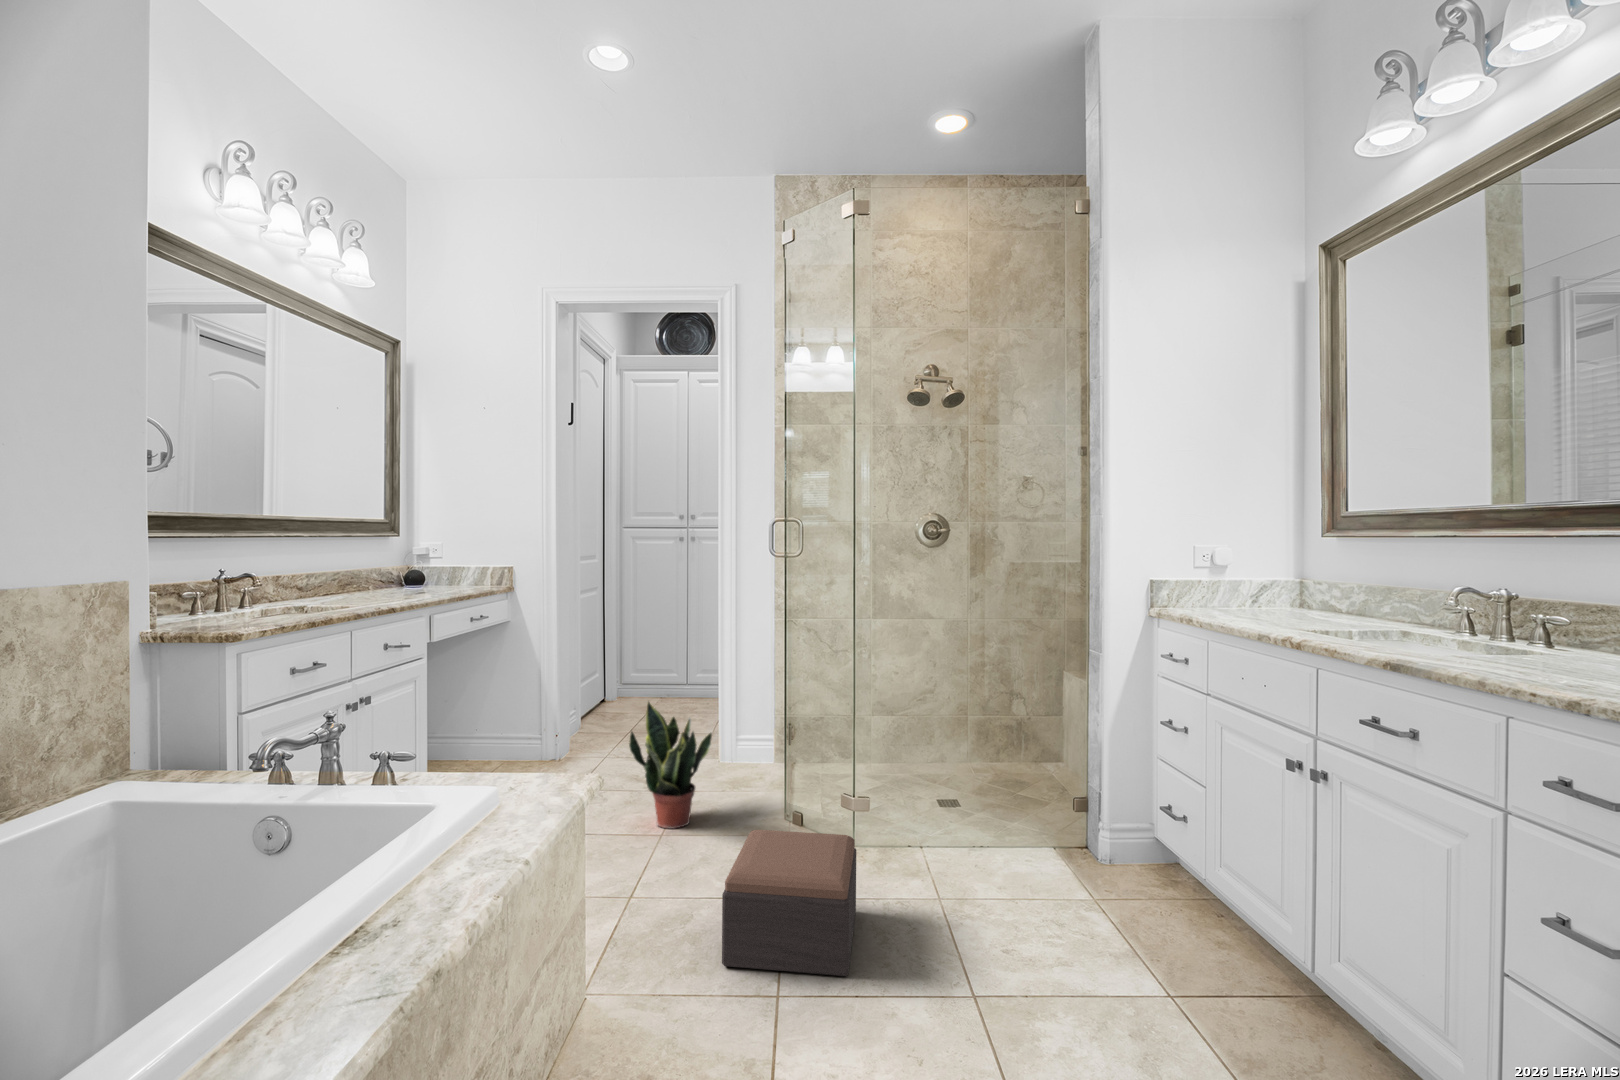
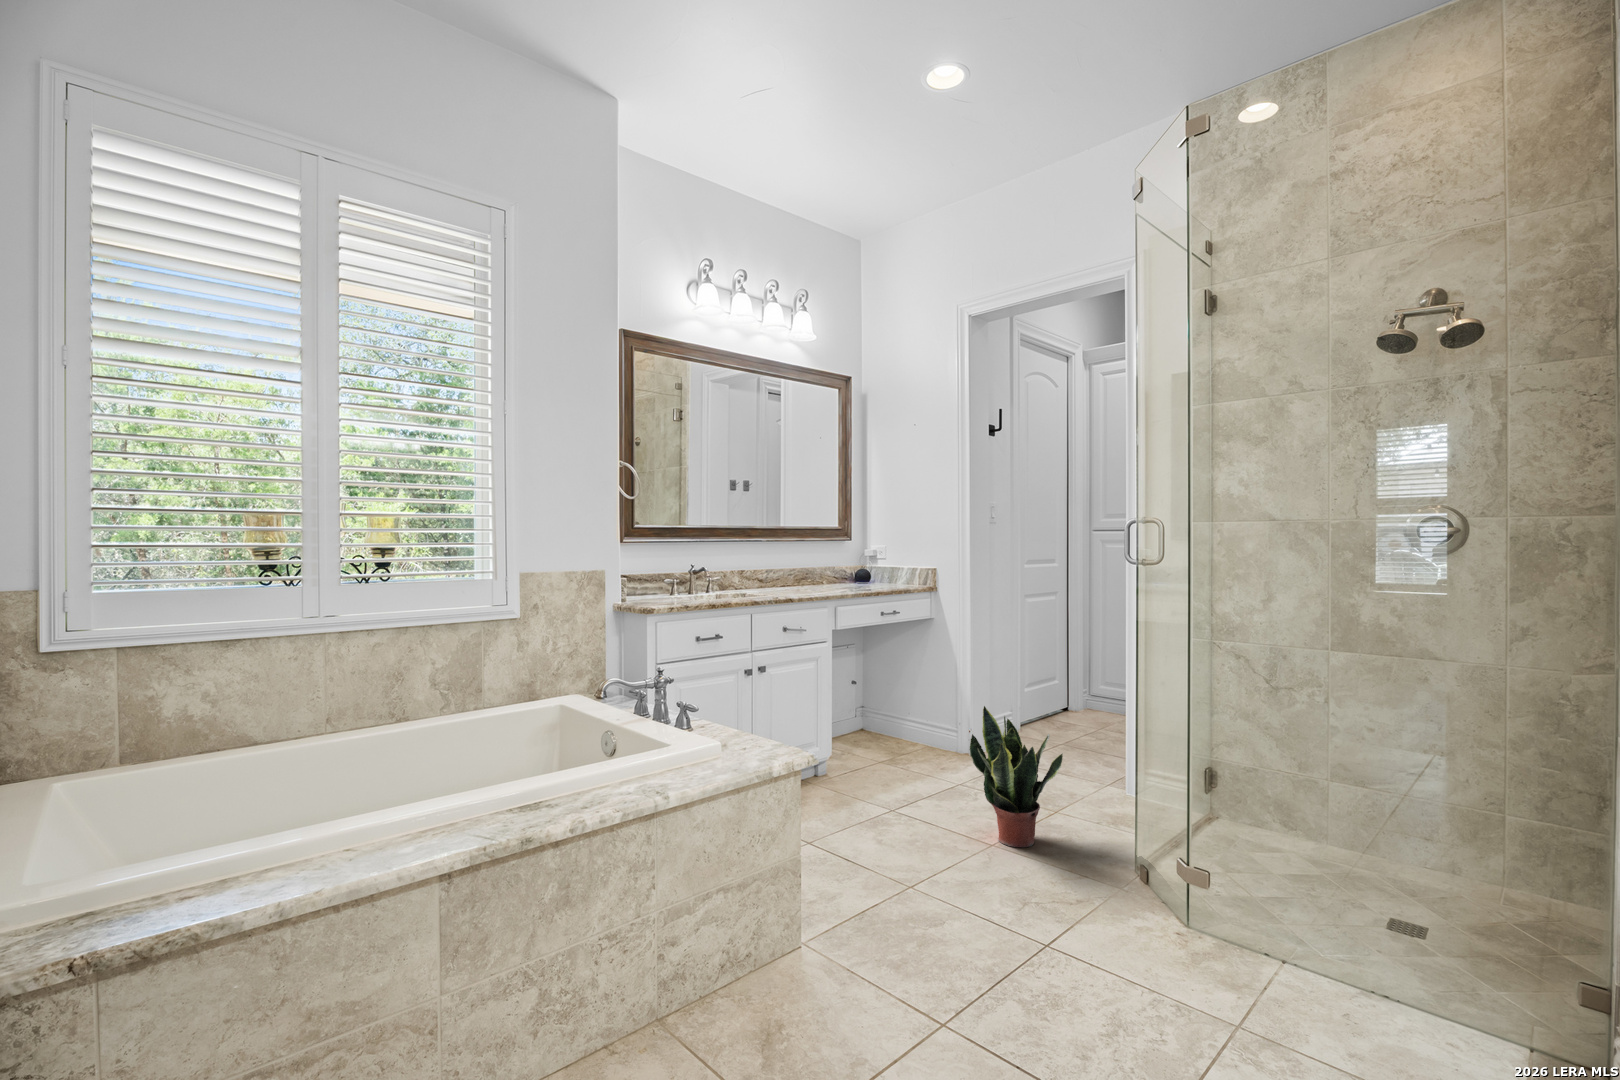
footstool: present [722,830,856,976] -> none [921,857,1111,1044]

